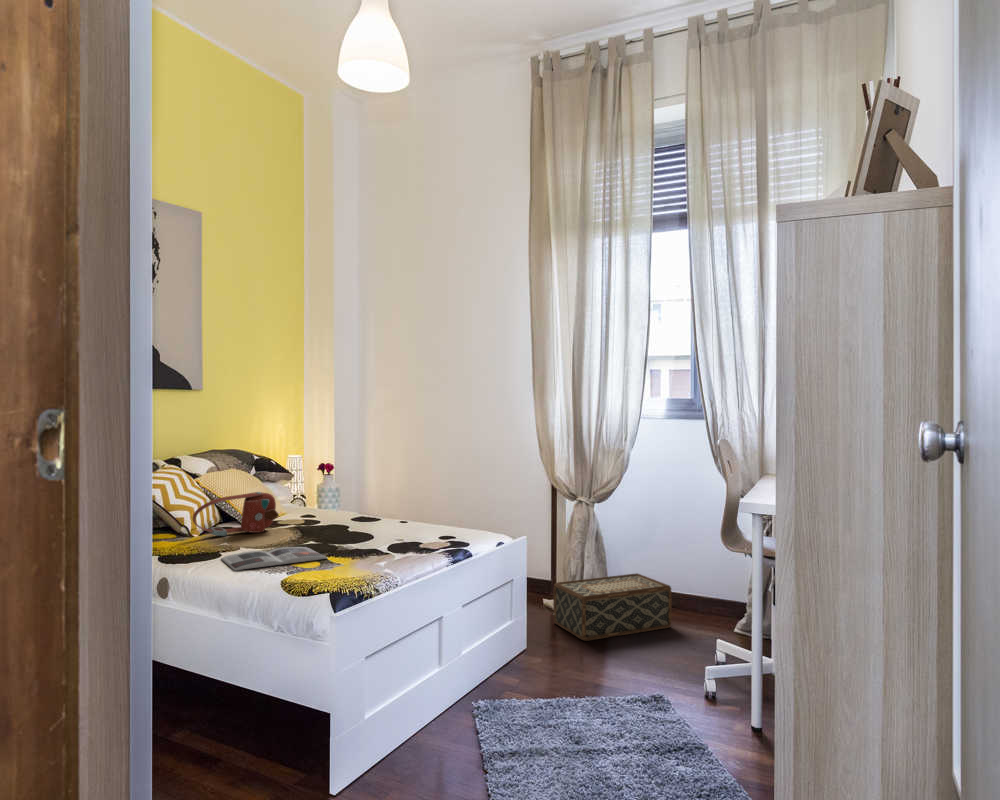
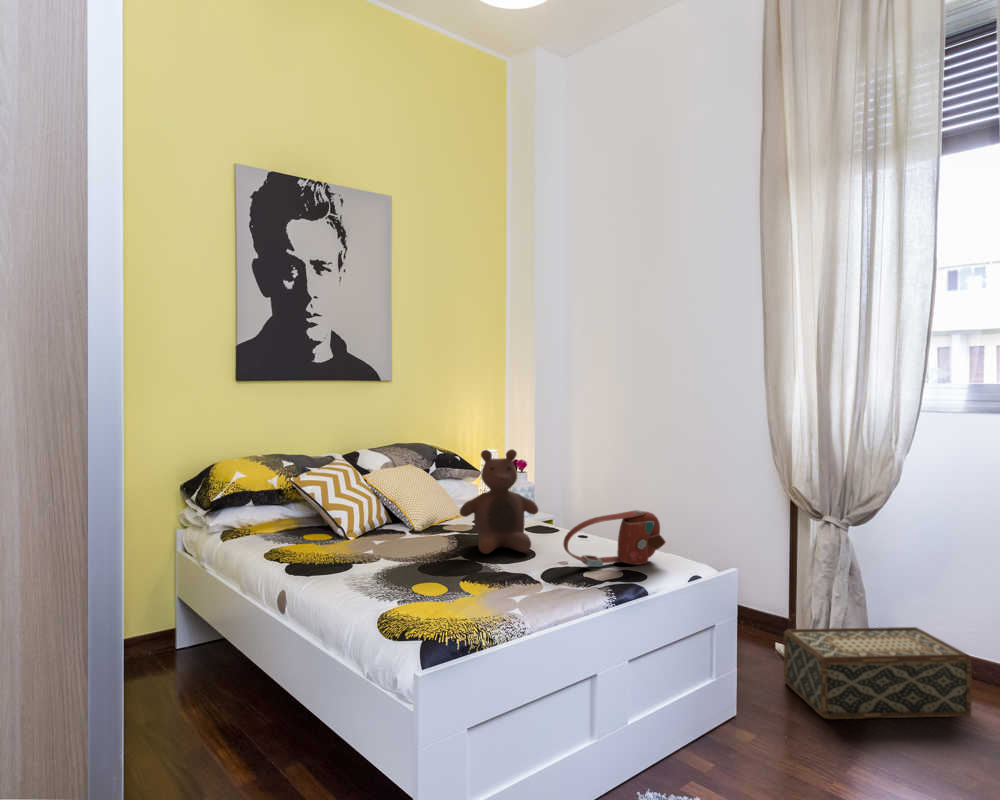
stuffed bear: none [305,451,372,538] -> present [460,449,538,554]
handbag: present [193,492,279,536] -> present [563,510,666,567]
magazine: present [221,547,327,570] -> none [350,563,461,591]

